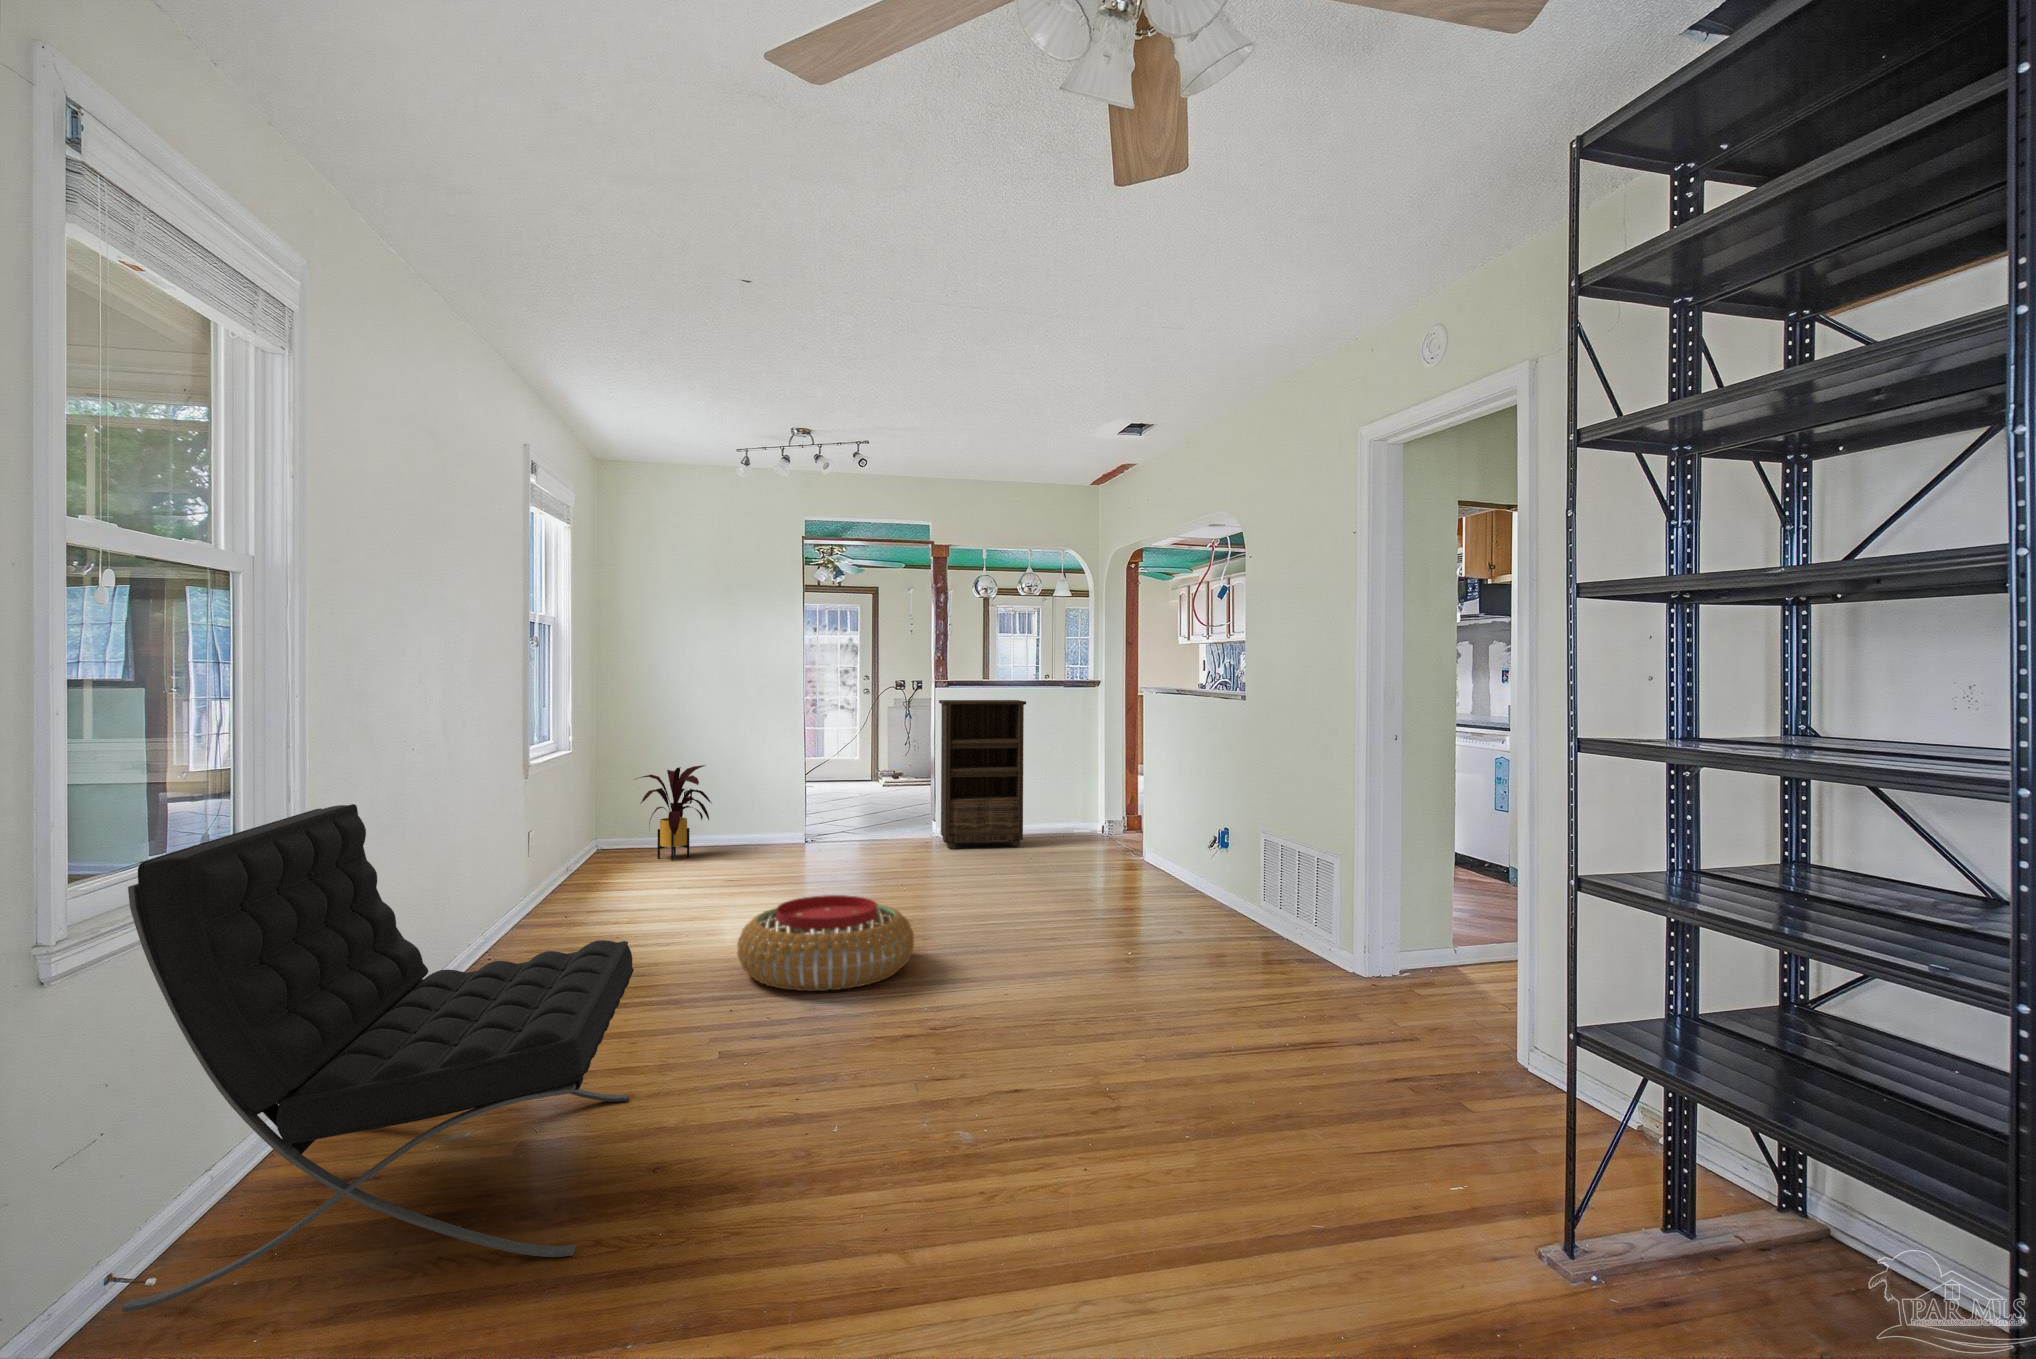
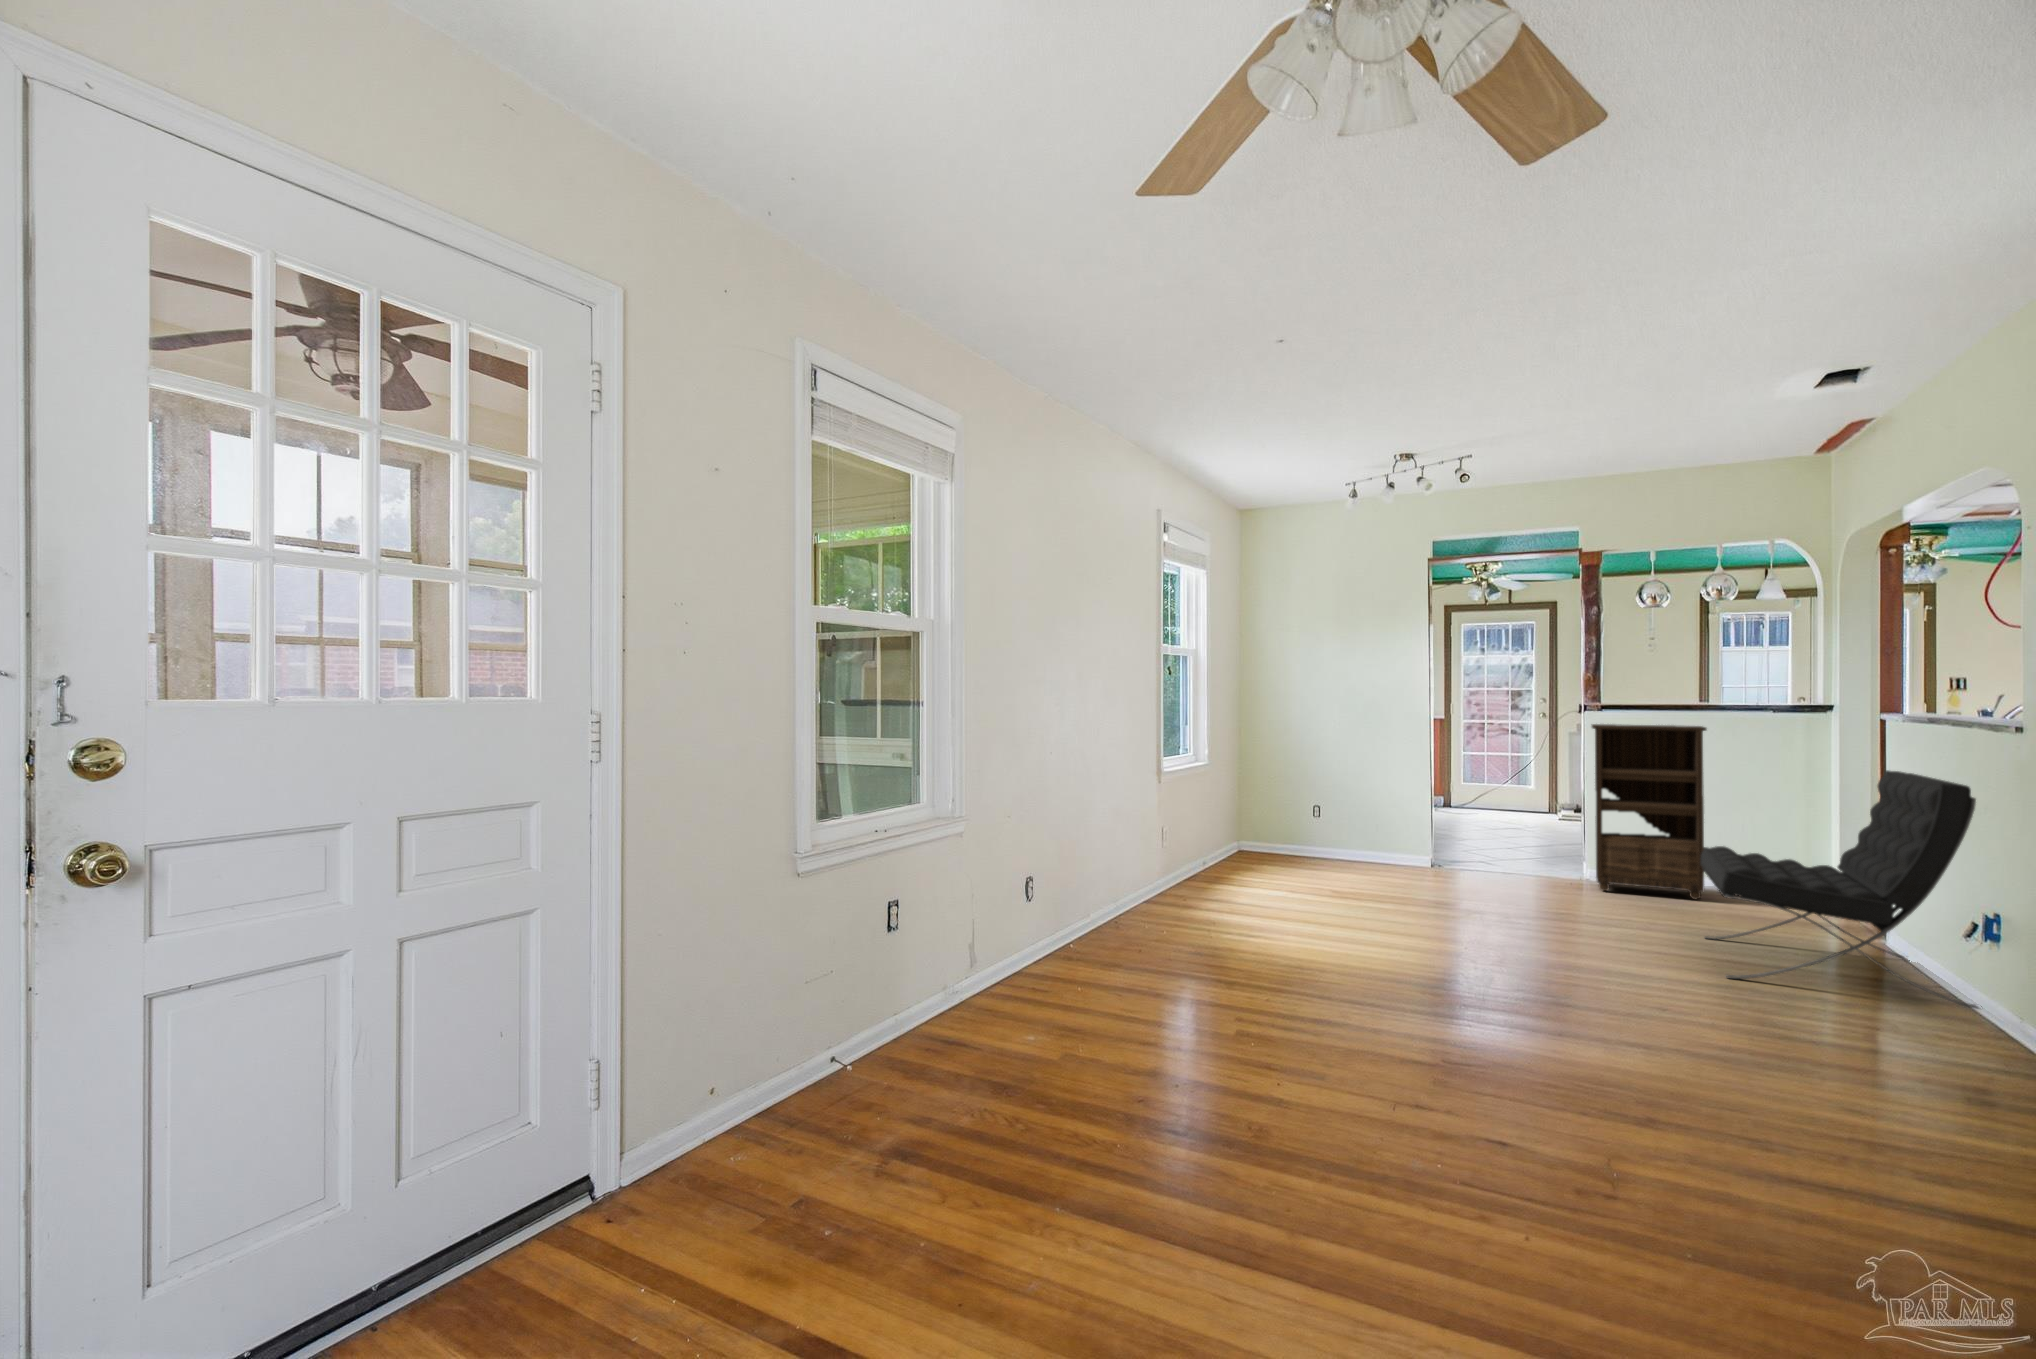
house plant: present [637,765,711,861] -> none [1267,781,1340,867]
lounge chair: present [122,804,634,1312] -> present [1700,770,1982,1009]
pouf: present [737,895,914,991] -> none [1302,909,1486,1004]

